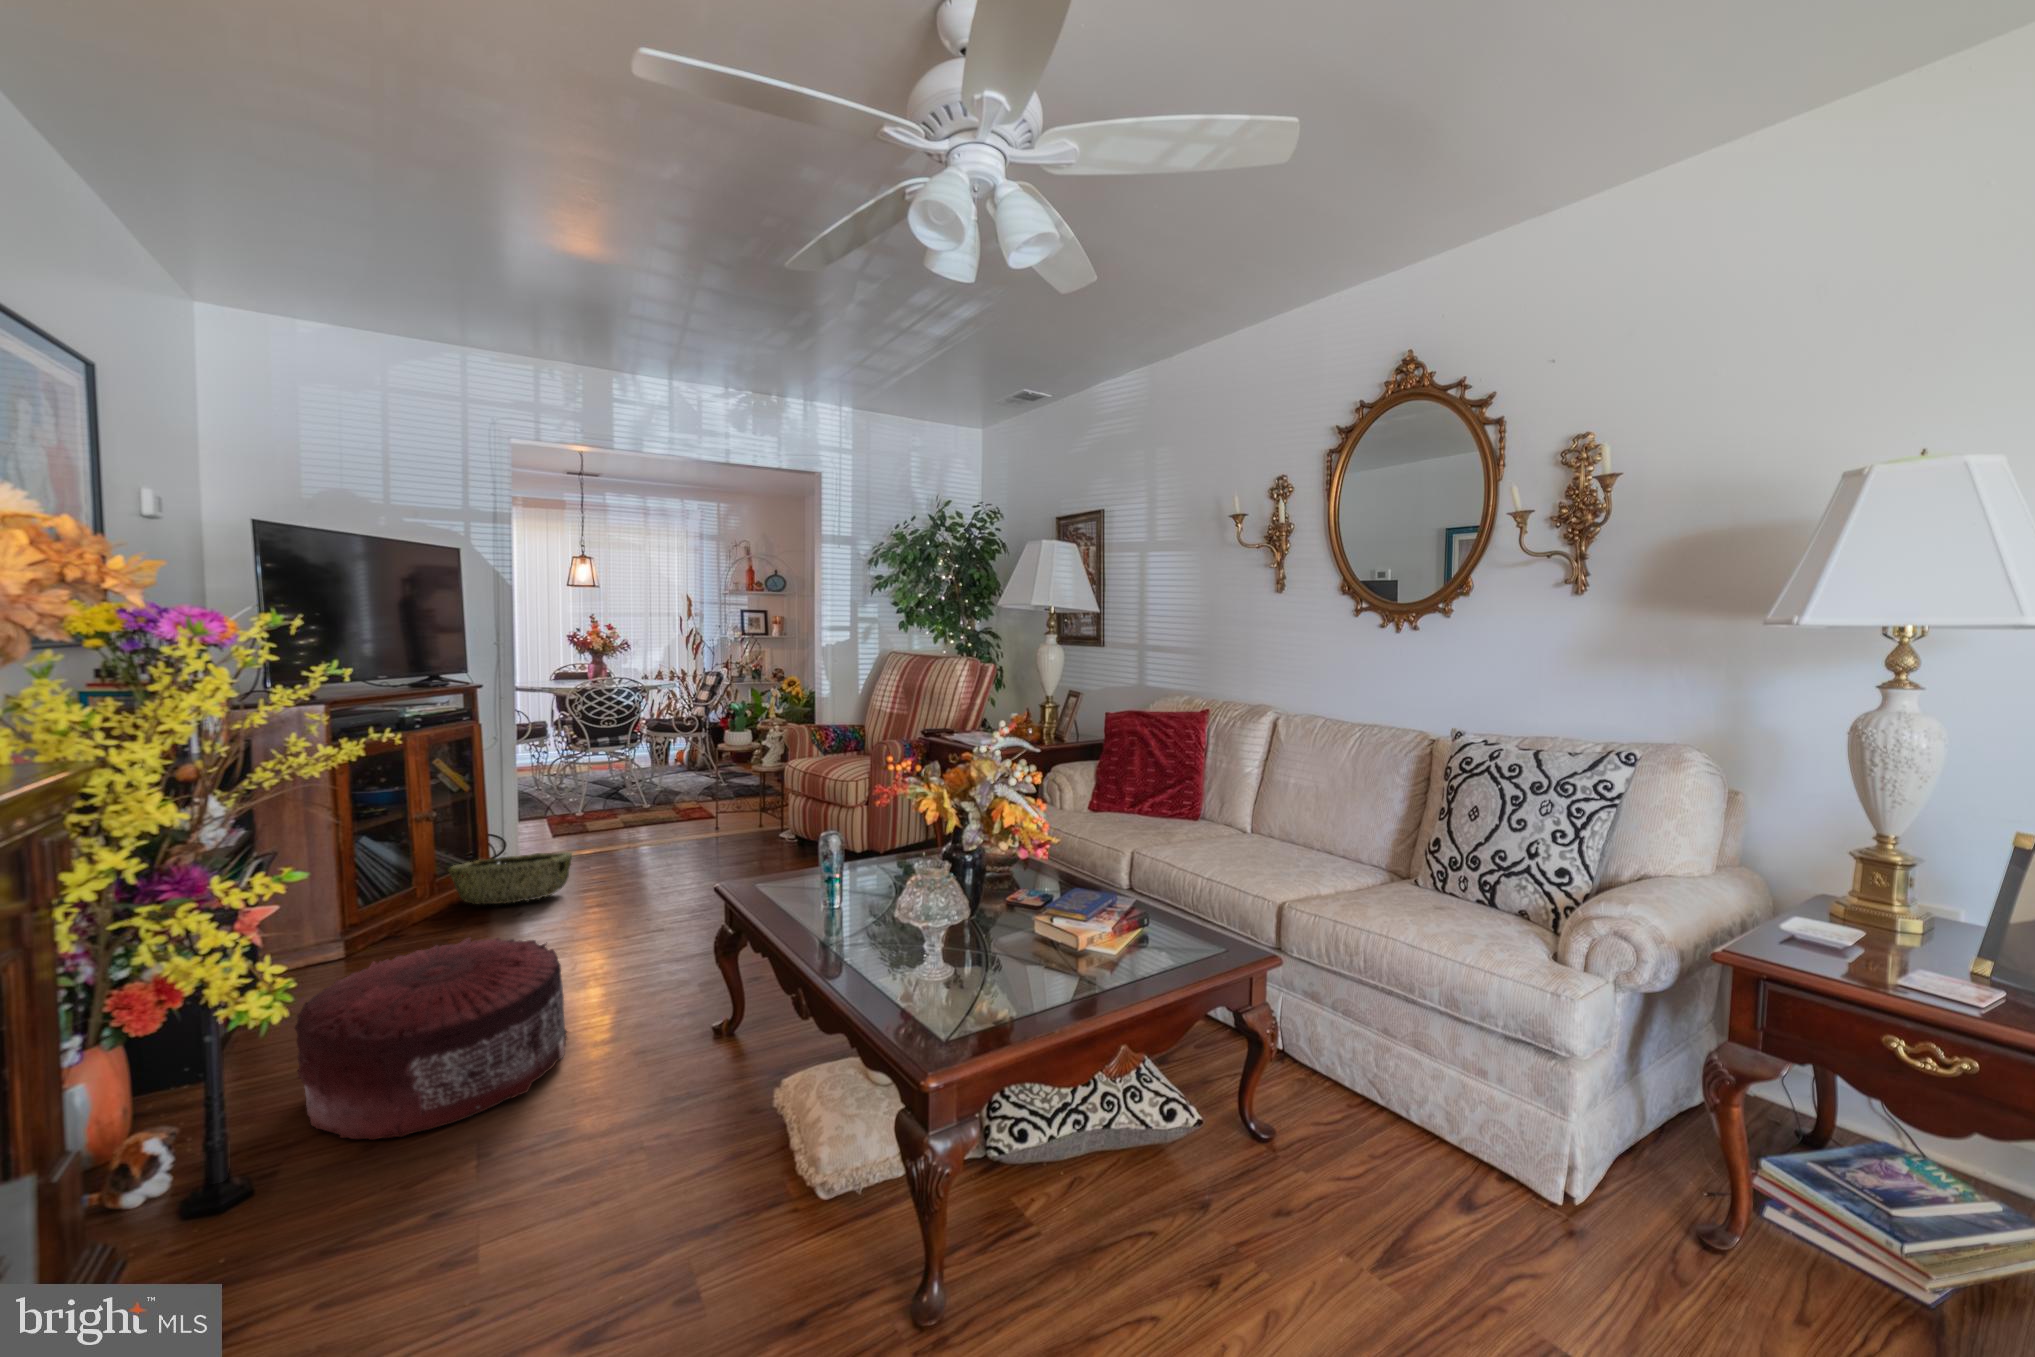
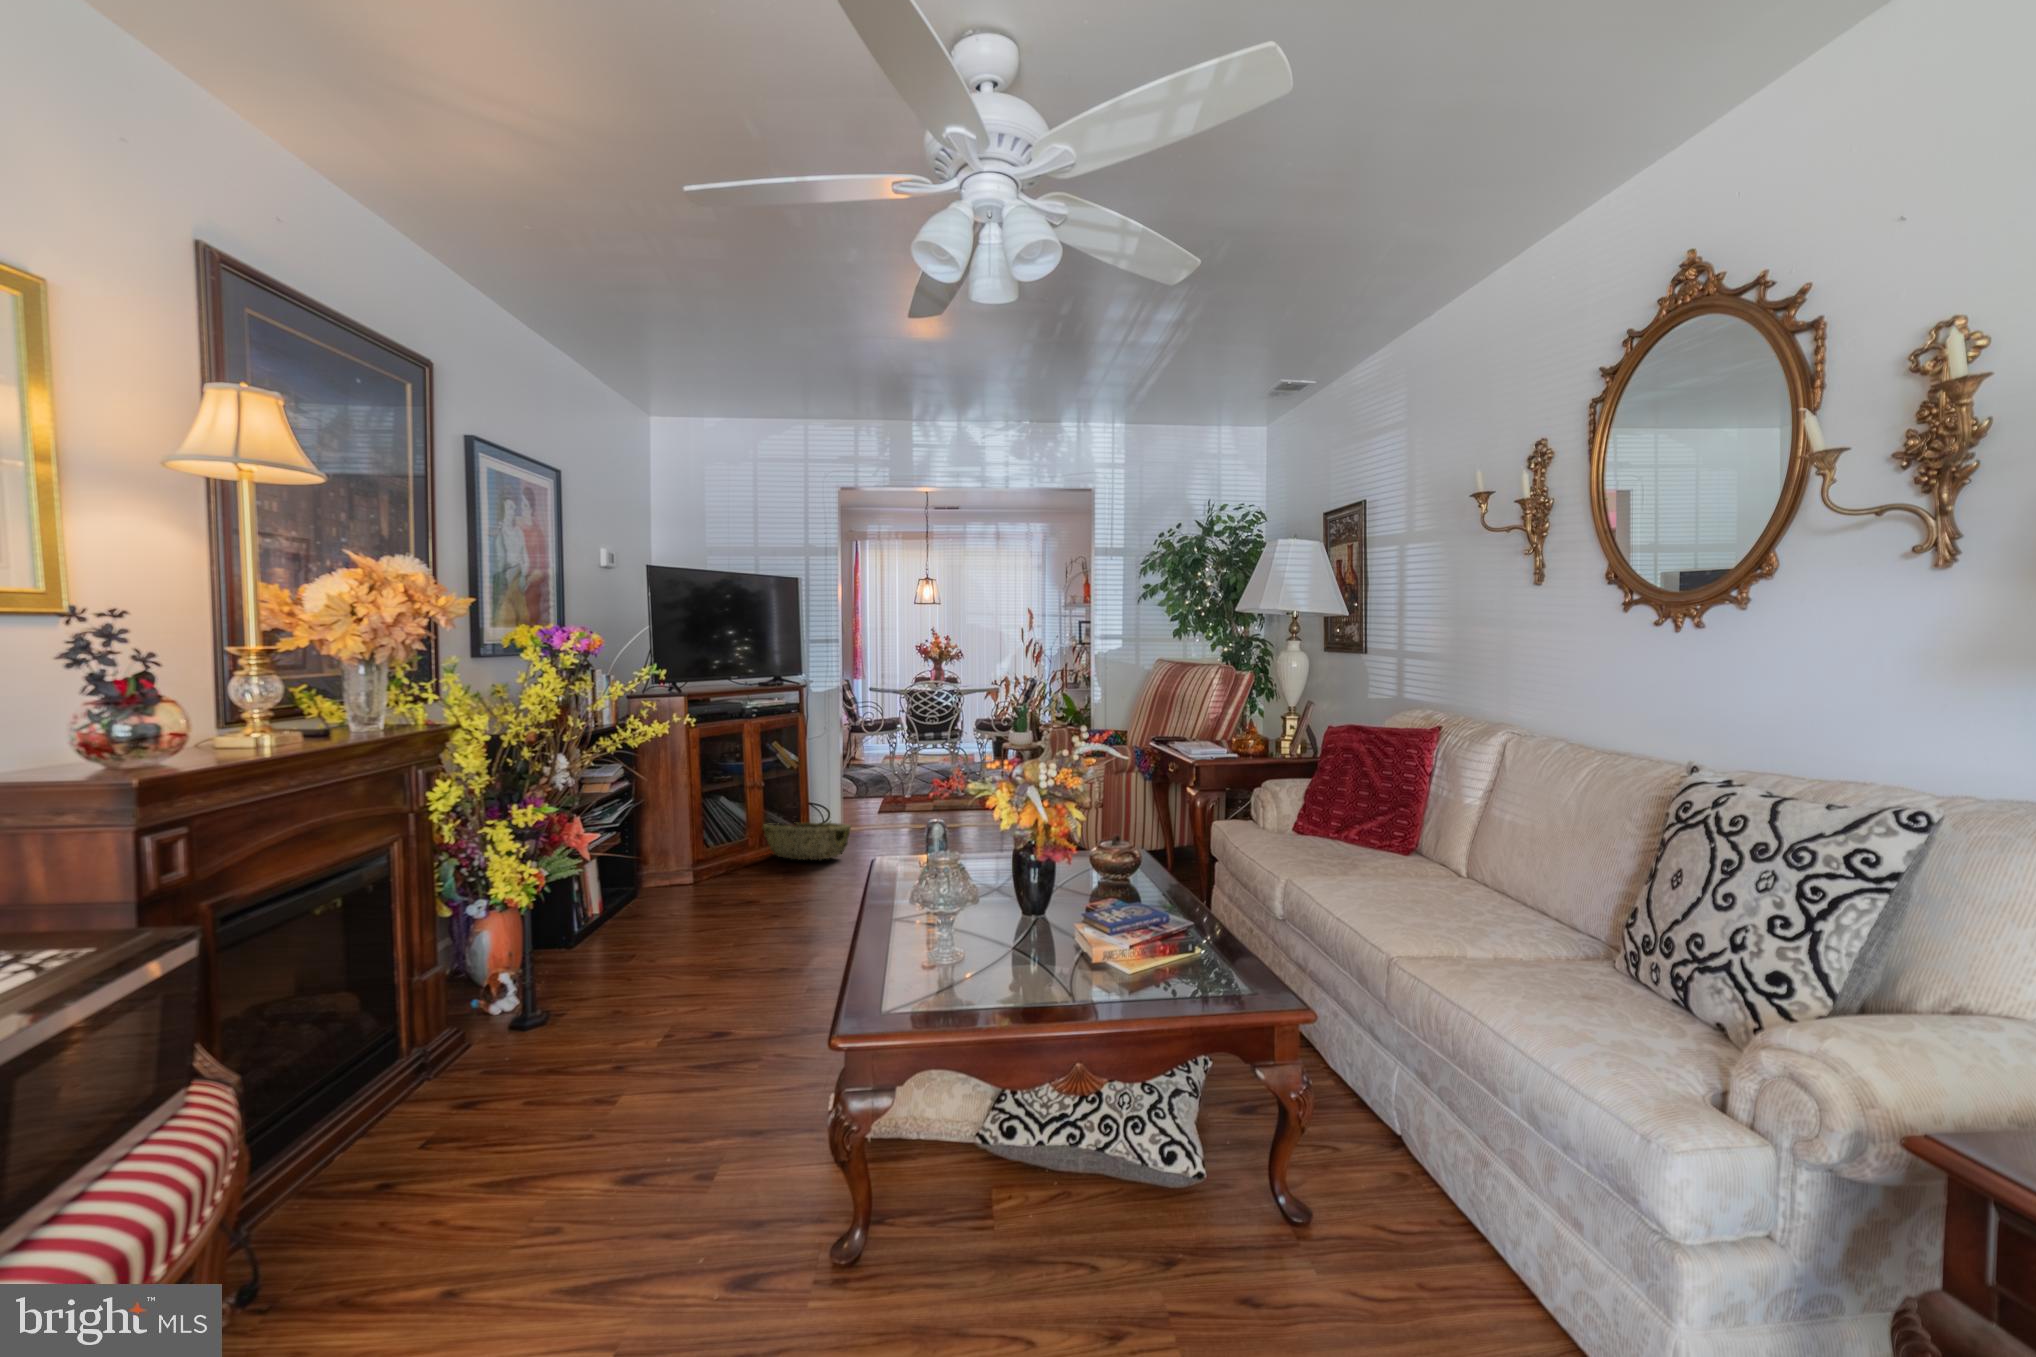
pouf: present [295,938,567,1140] -> none [574,871,763,1004]

